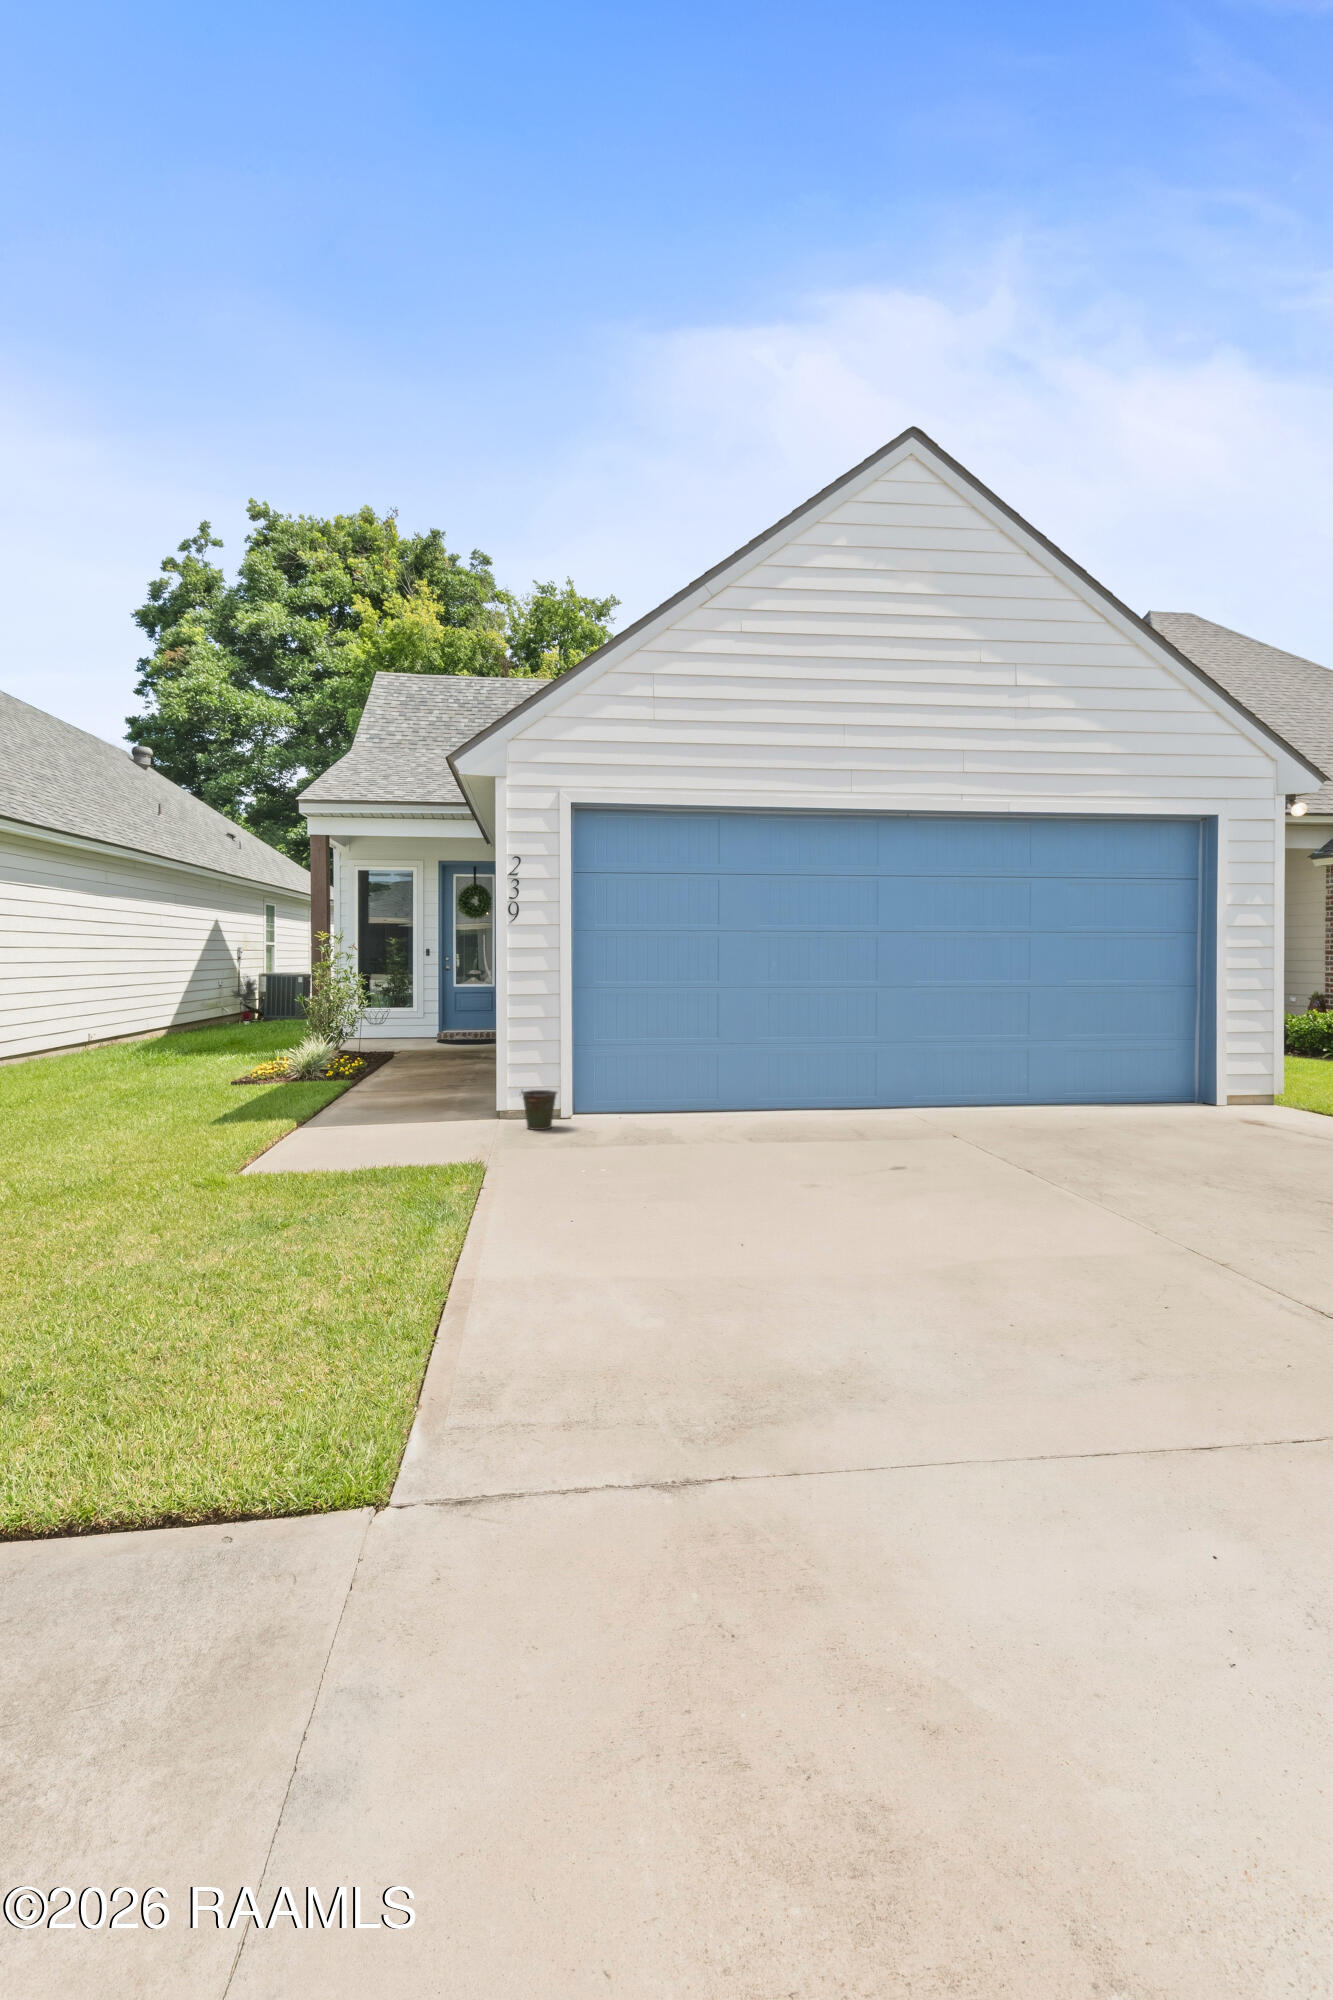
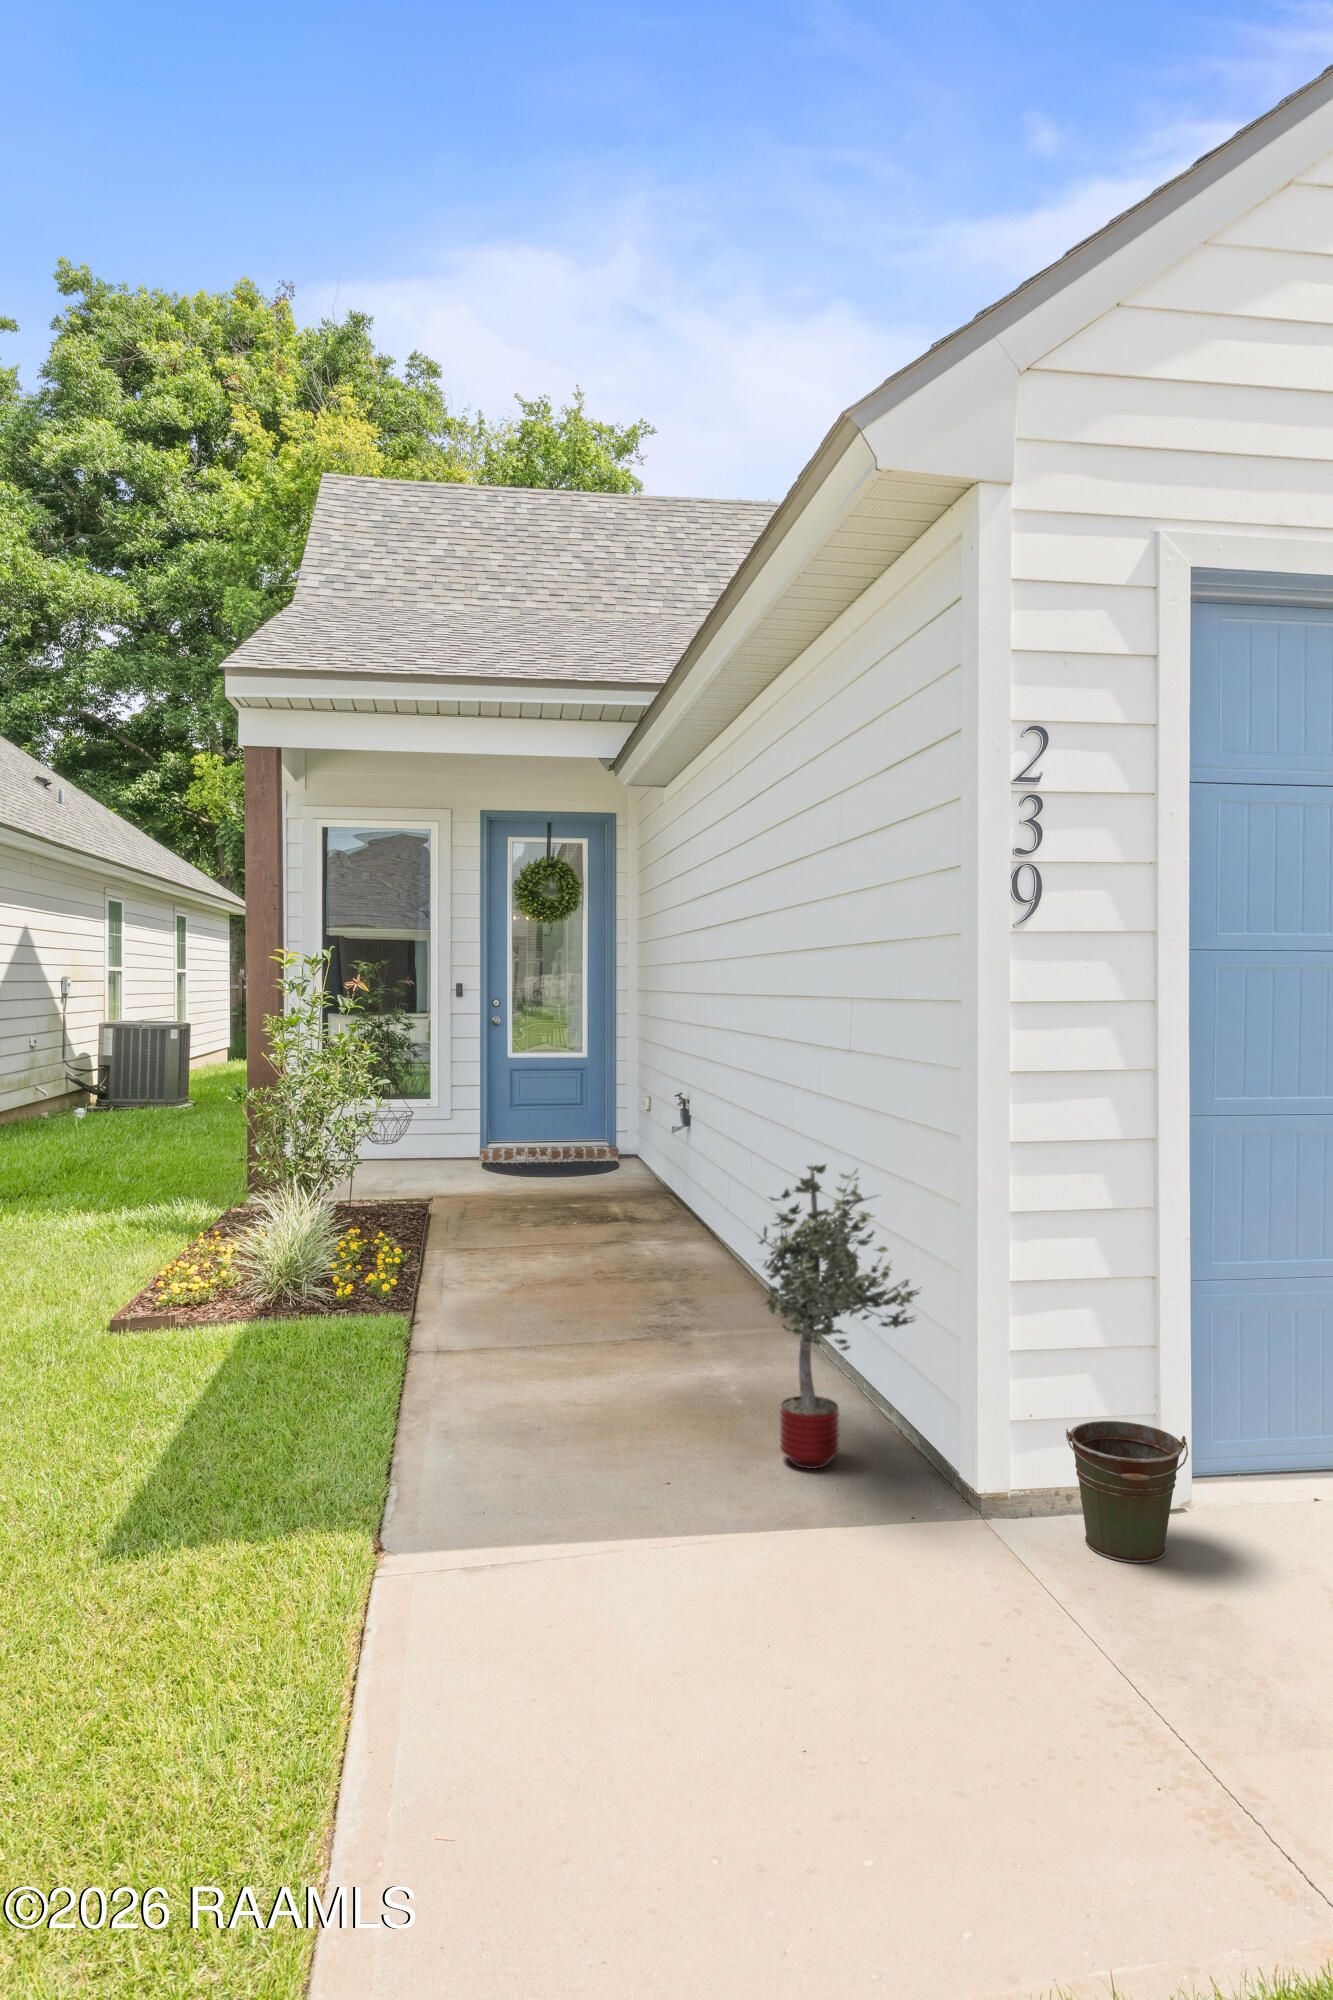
potted tree: present [232,976,257,1021] -> present [760,1165,921,1469]

